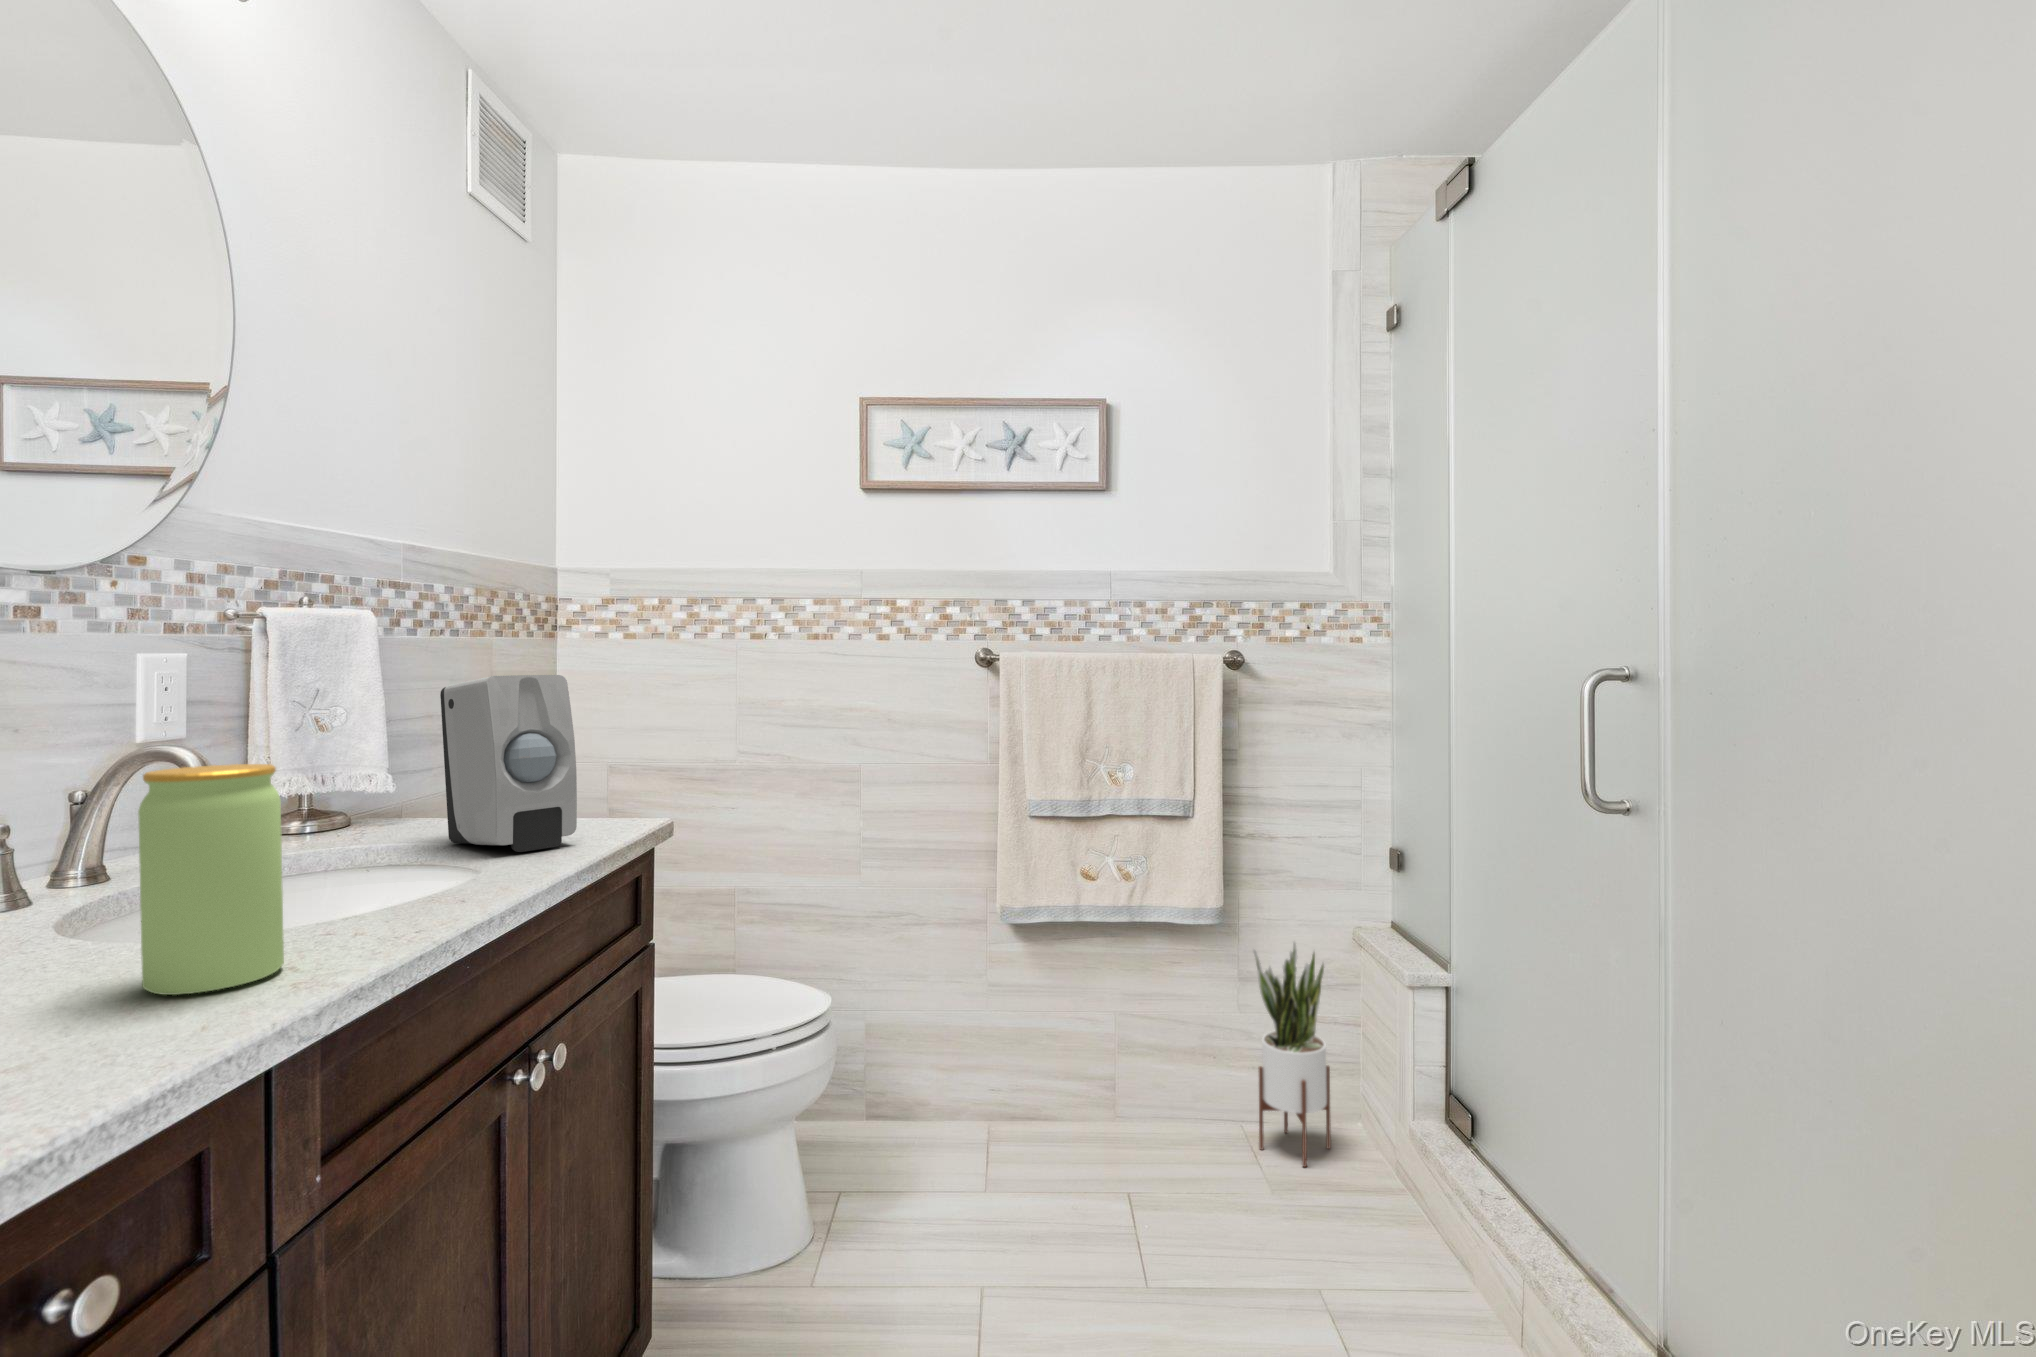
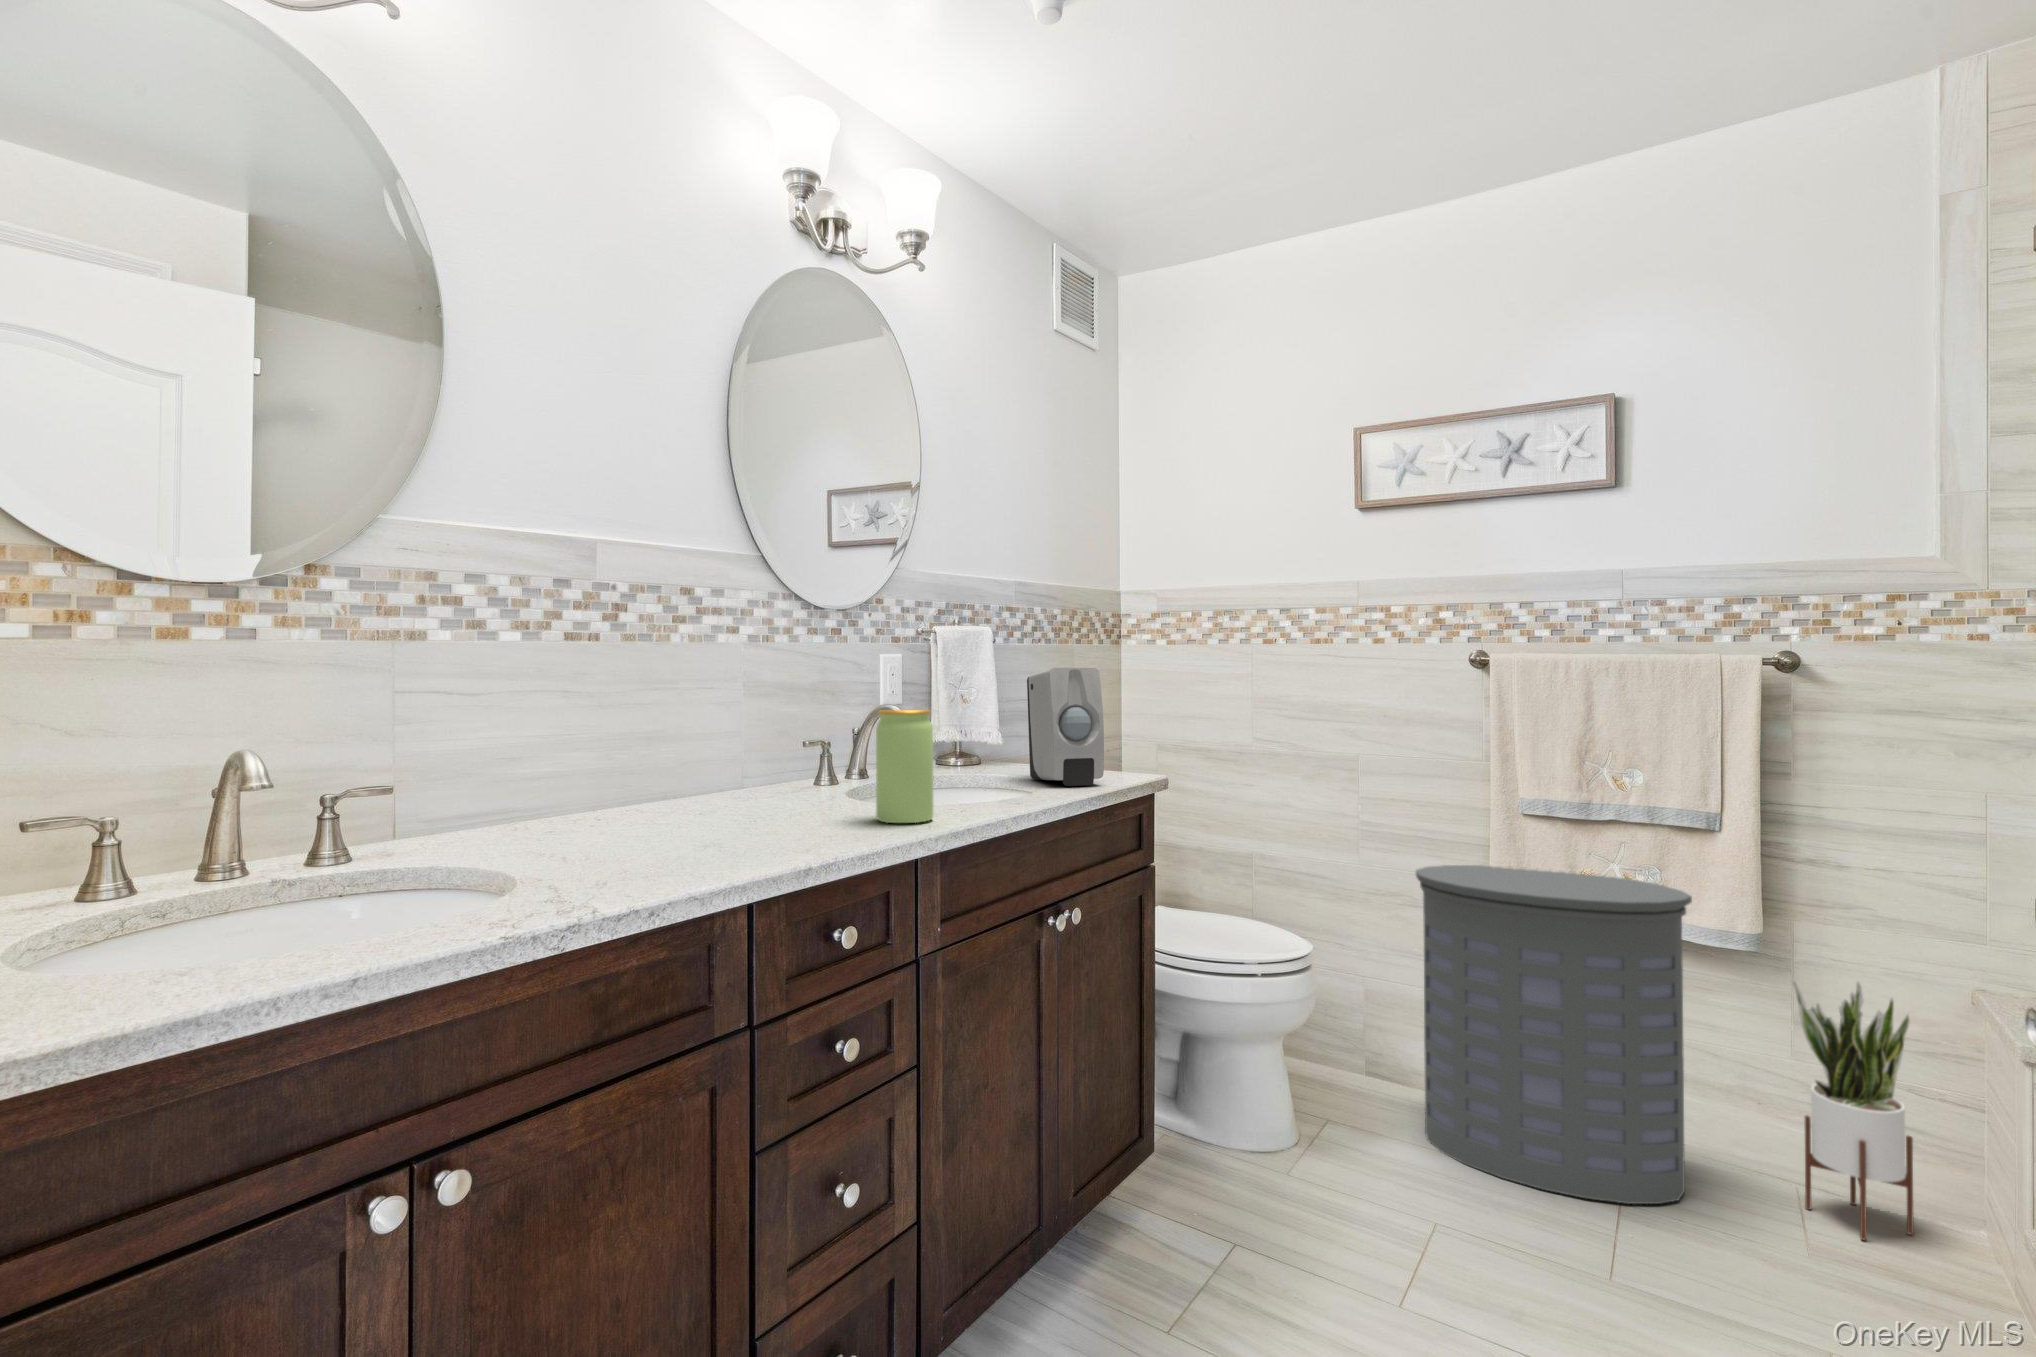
laundry hamper: none [935,871,1181,1207] -> present [1416,865,1692,1204]

